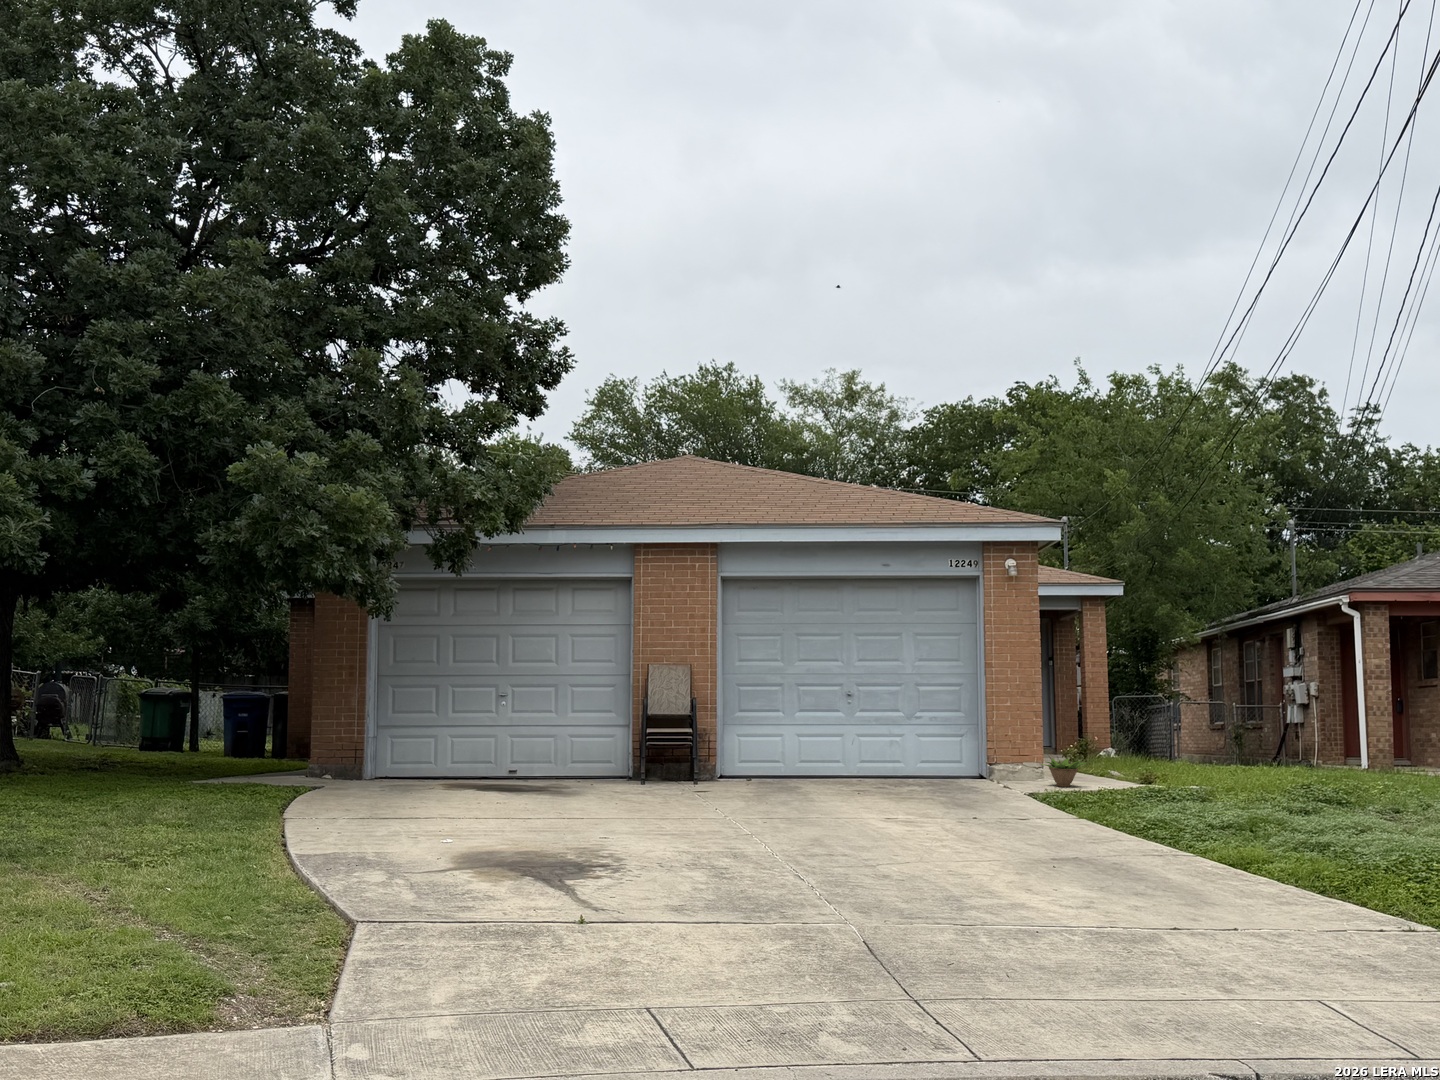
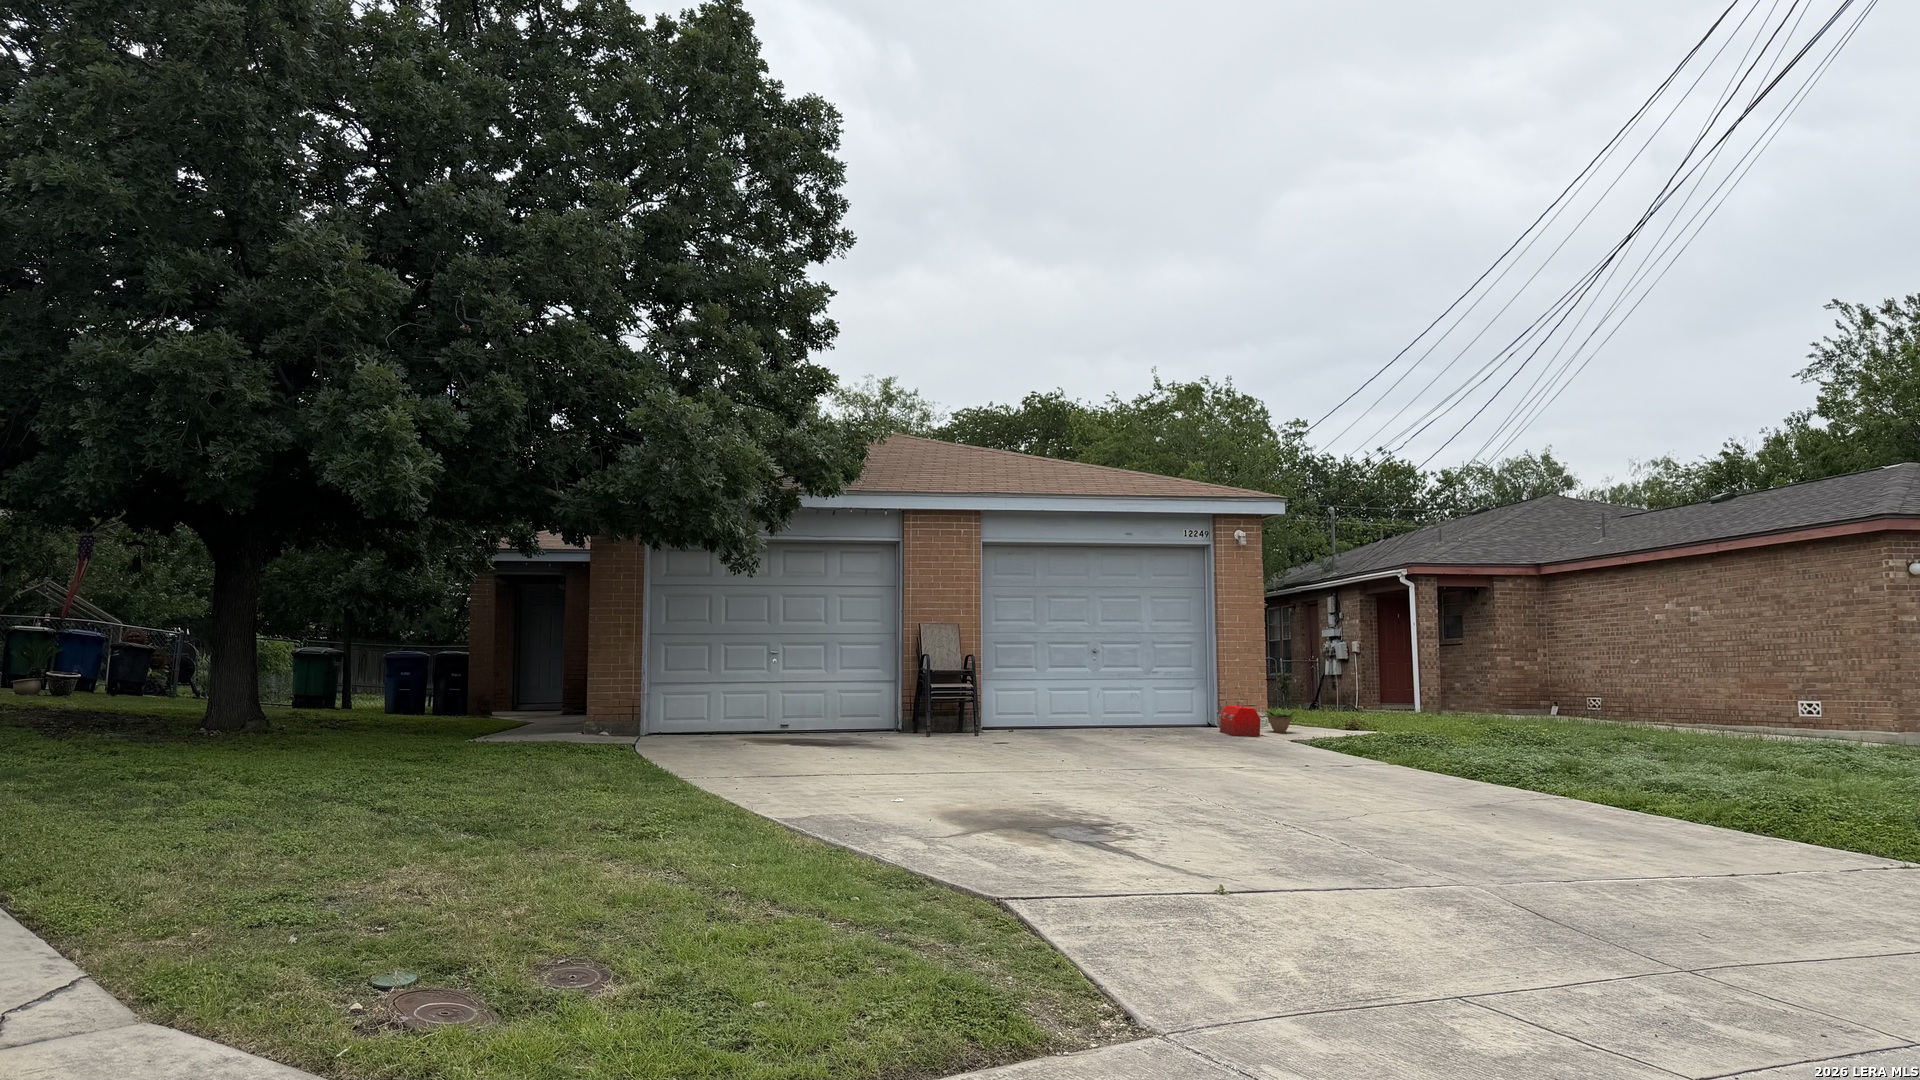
toolbox: none [990,749,1024,790] -> present [1220,700,1260,736]

